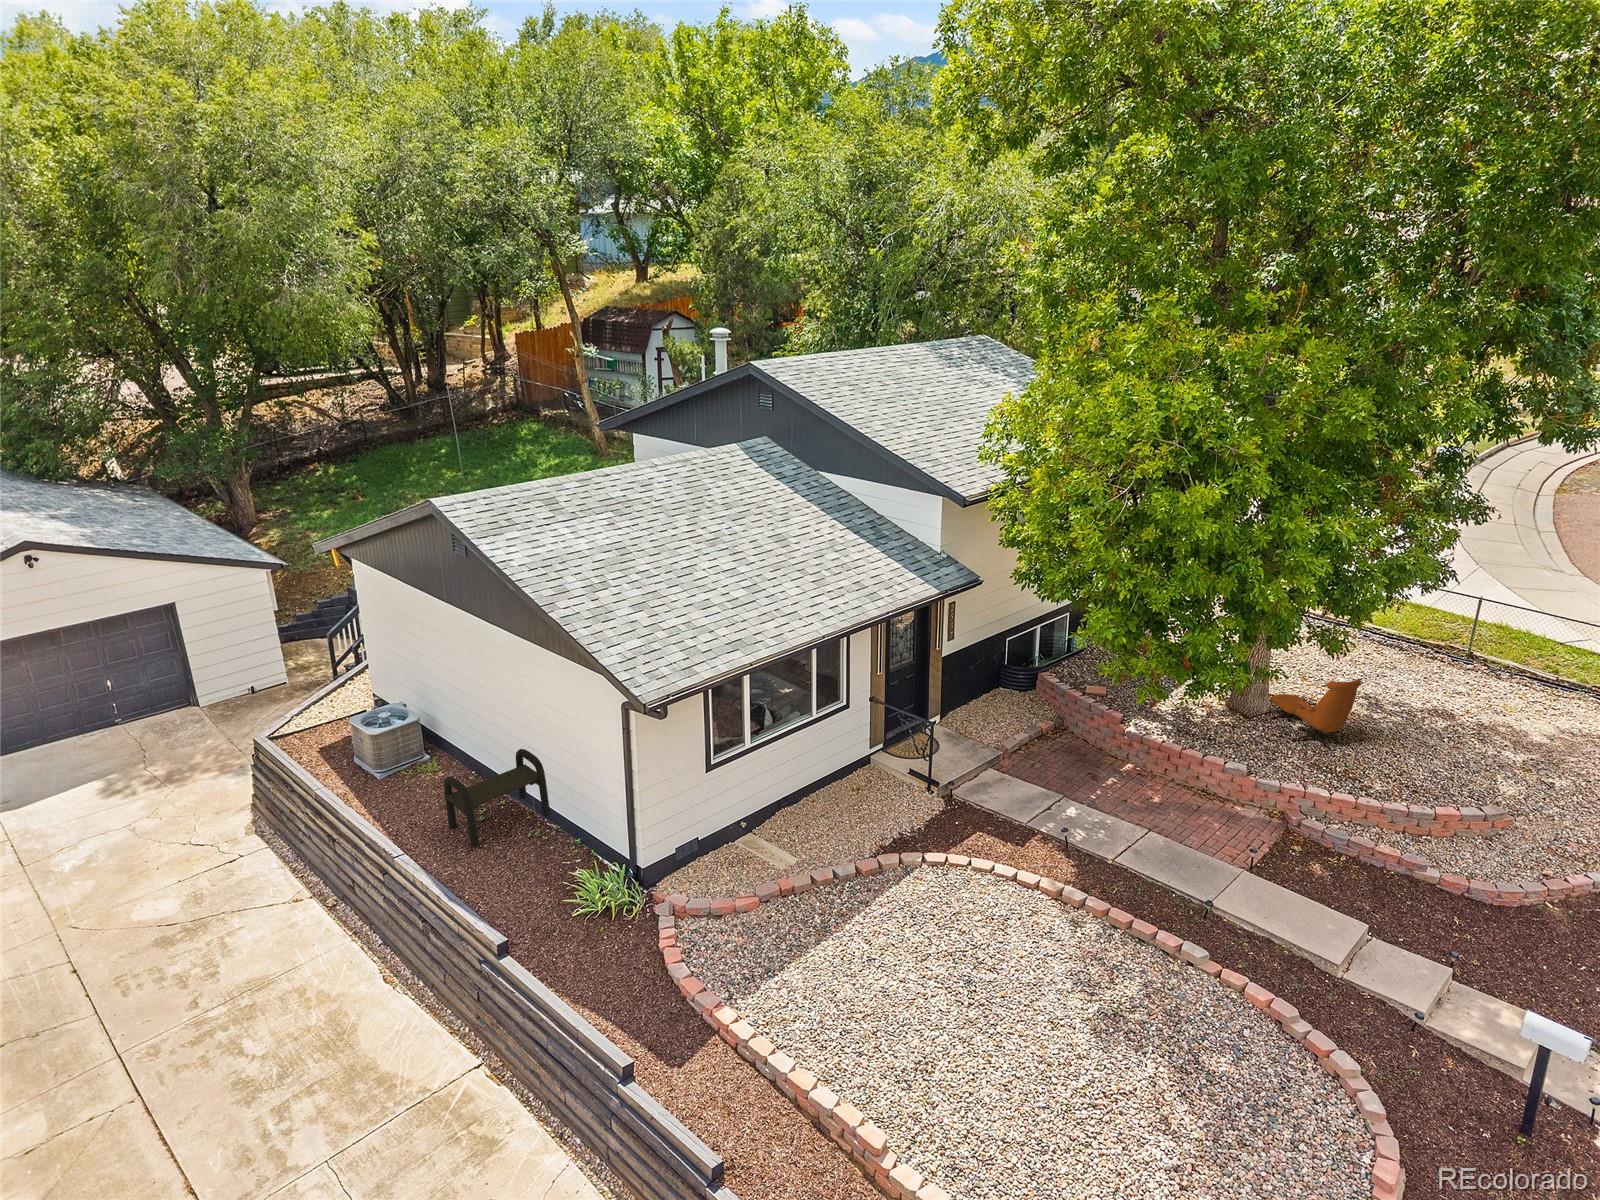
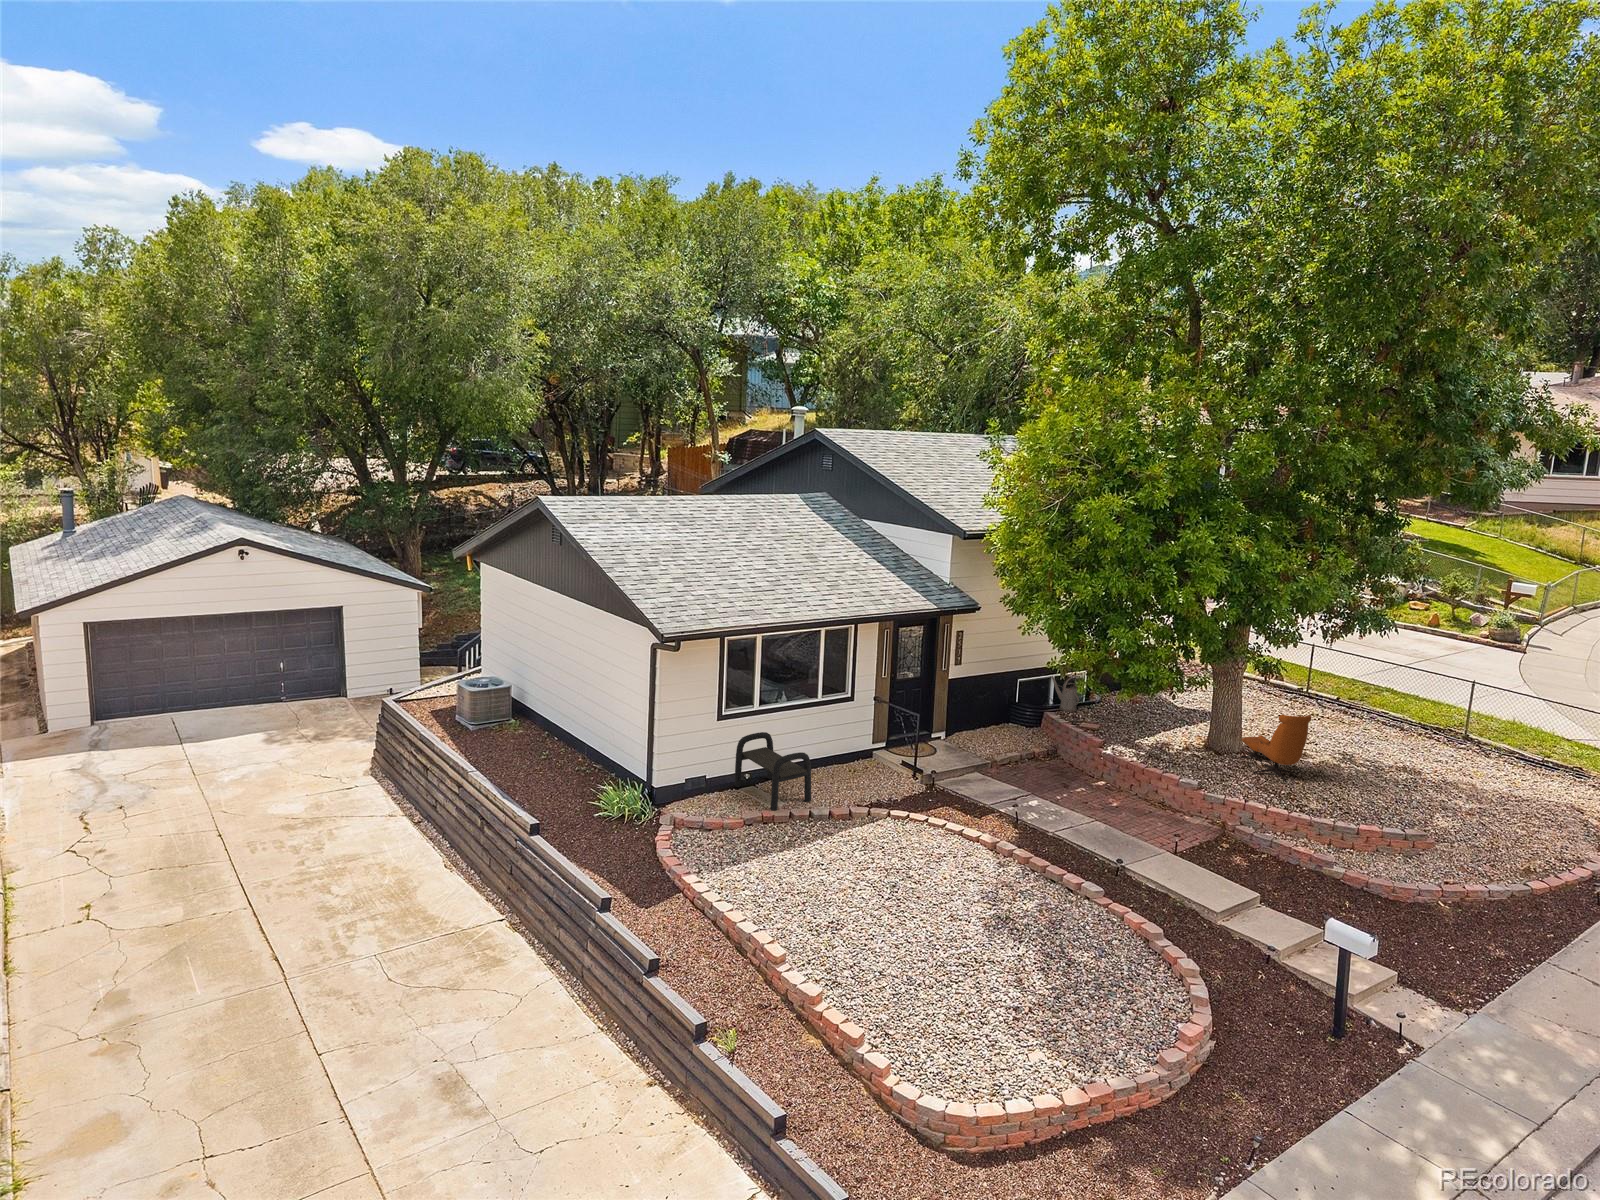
watering can: none [1047,632,1082,673] -> present [1052,676,1079,712]
bench: present [444,749,550,848] -> present [735,732,811,811]

